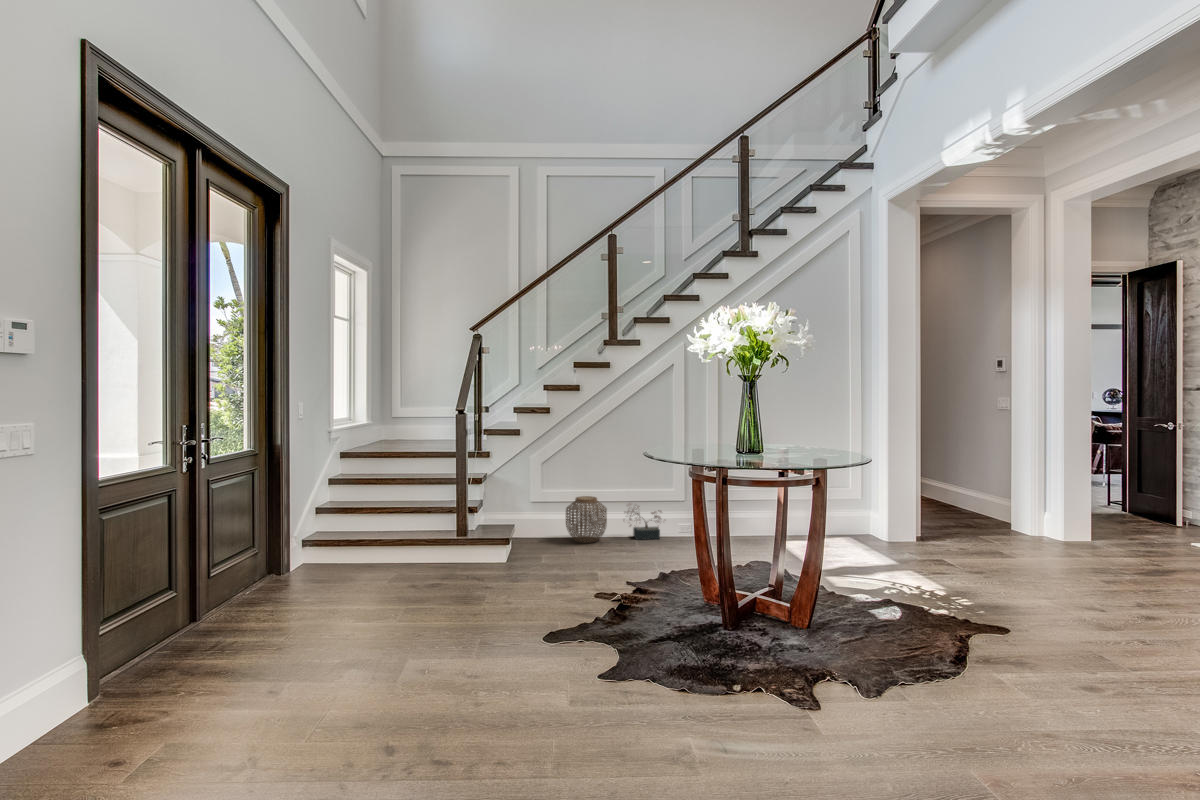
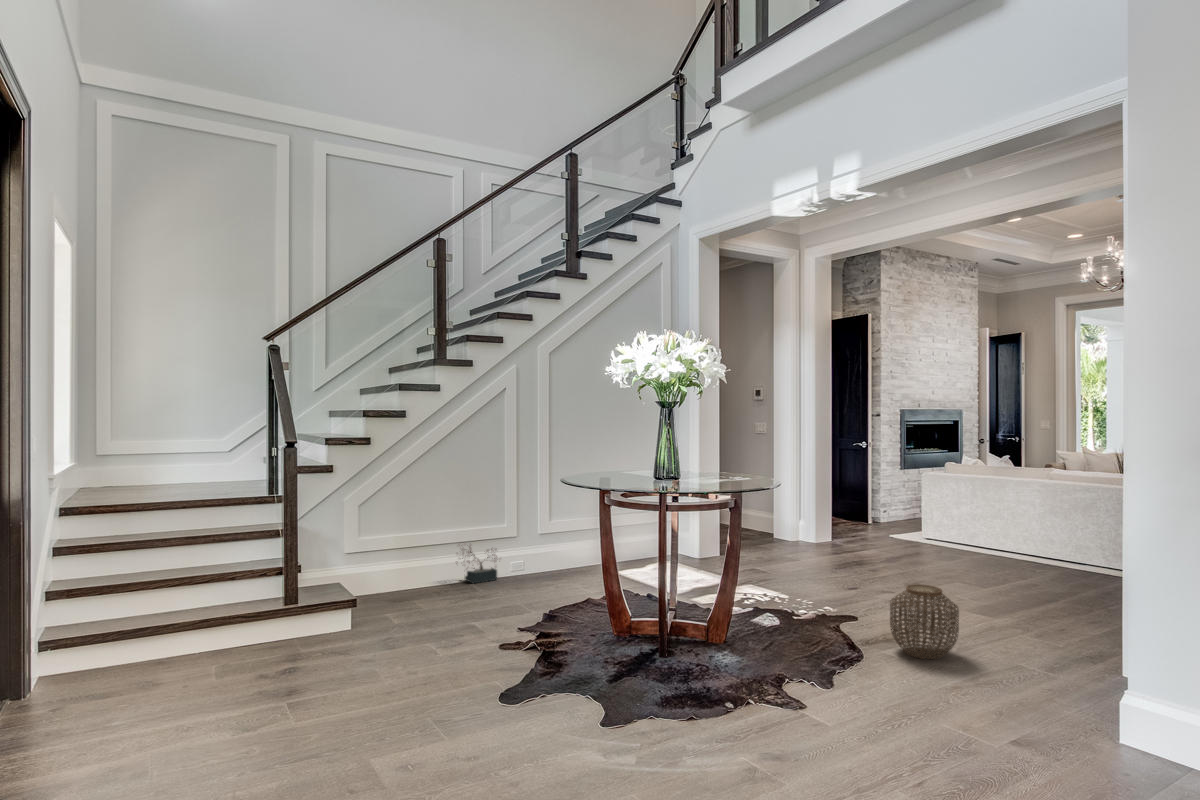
woven basket: present [566,496,607,543] -> present [890,584,959,659]

